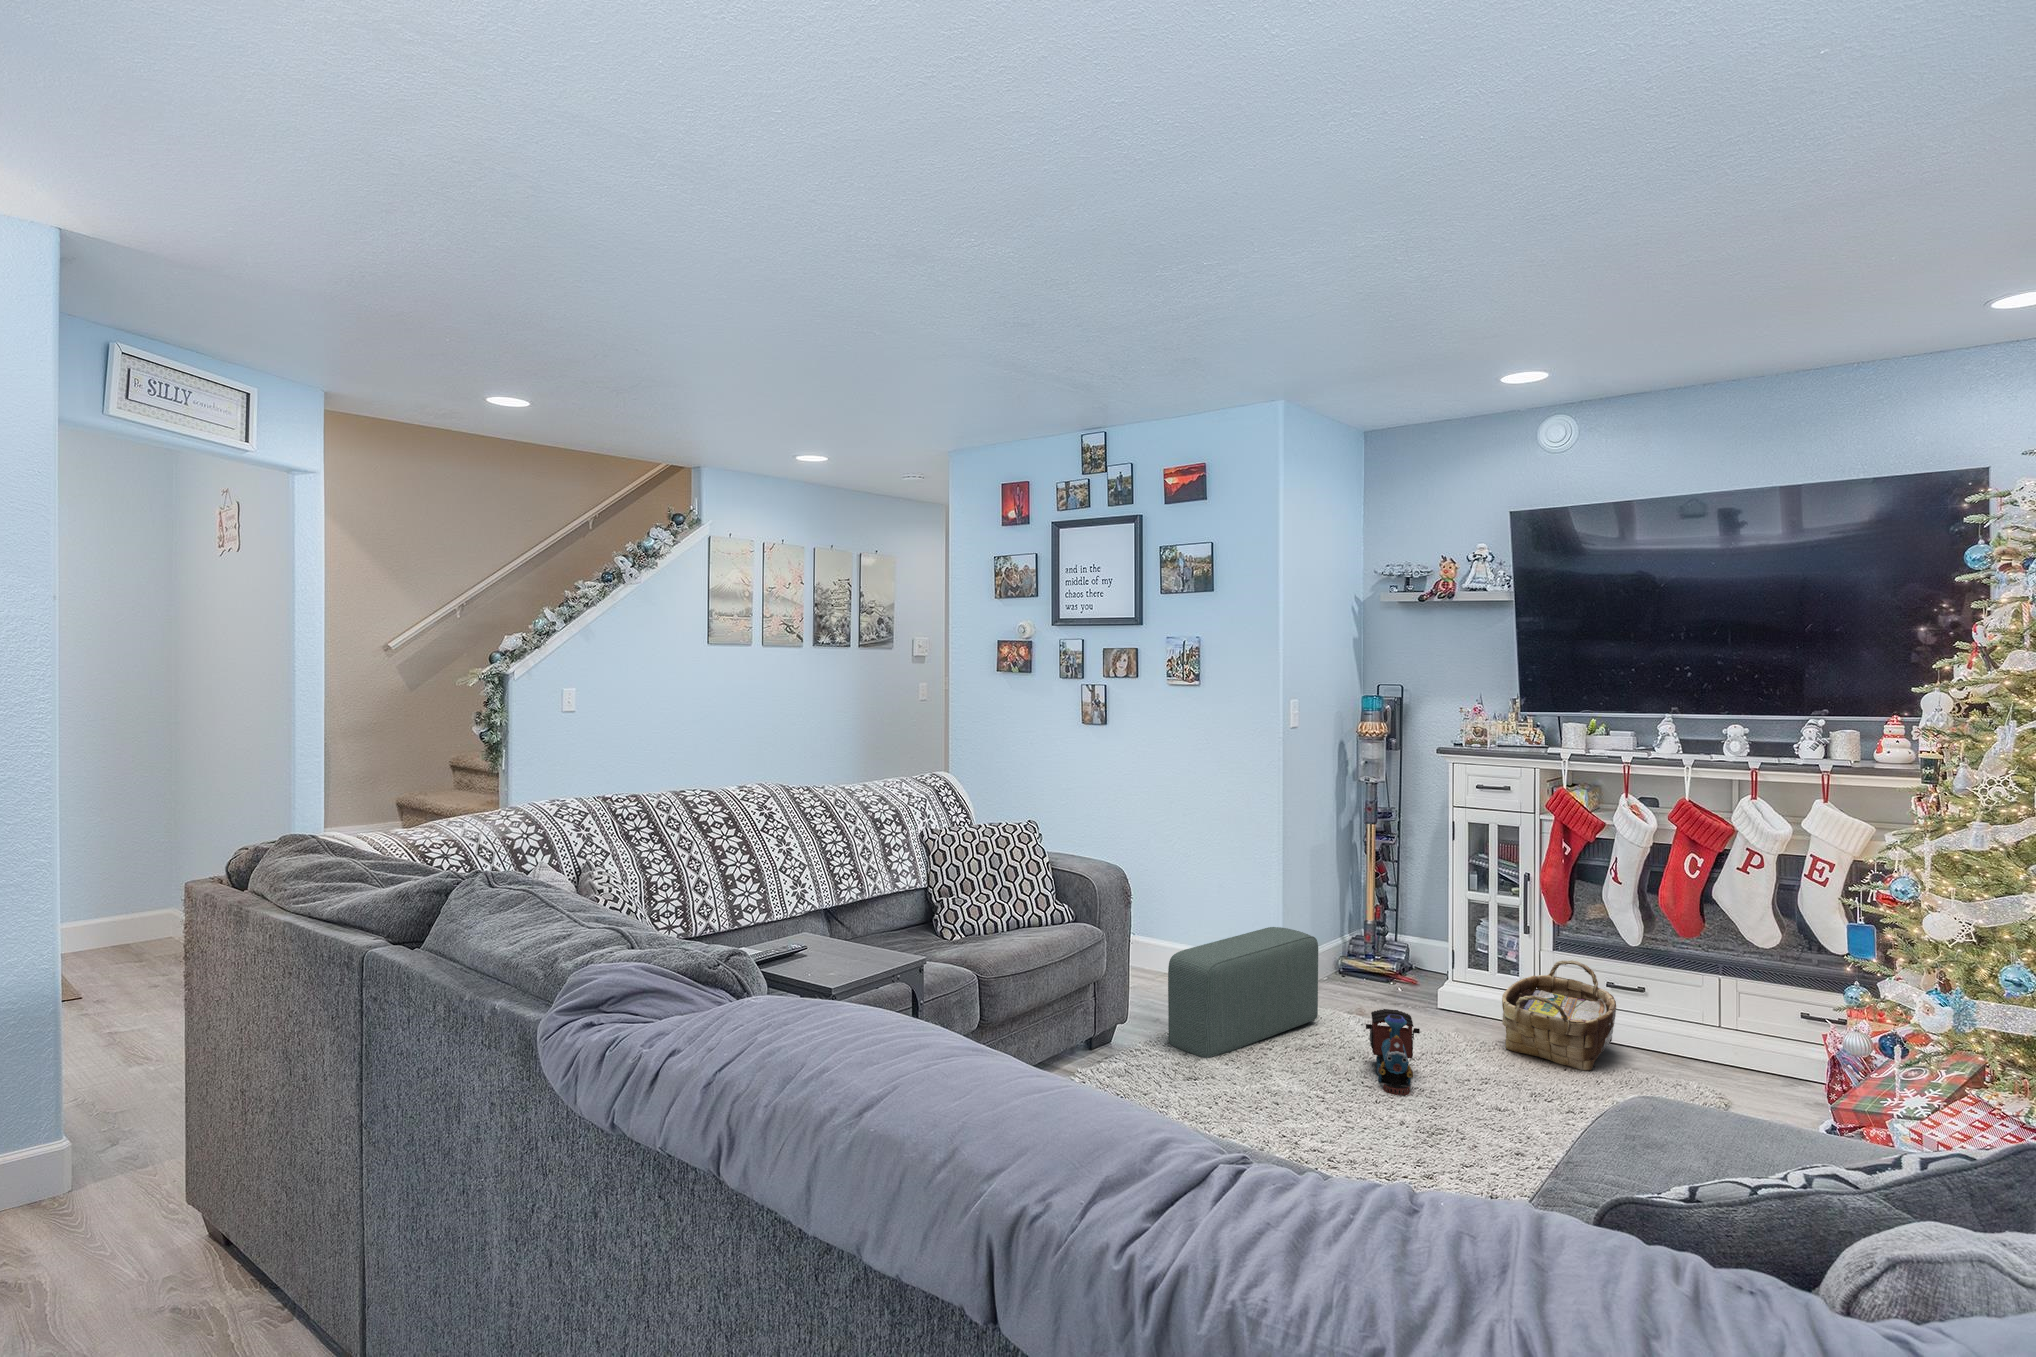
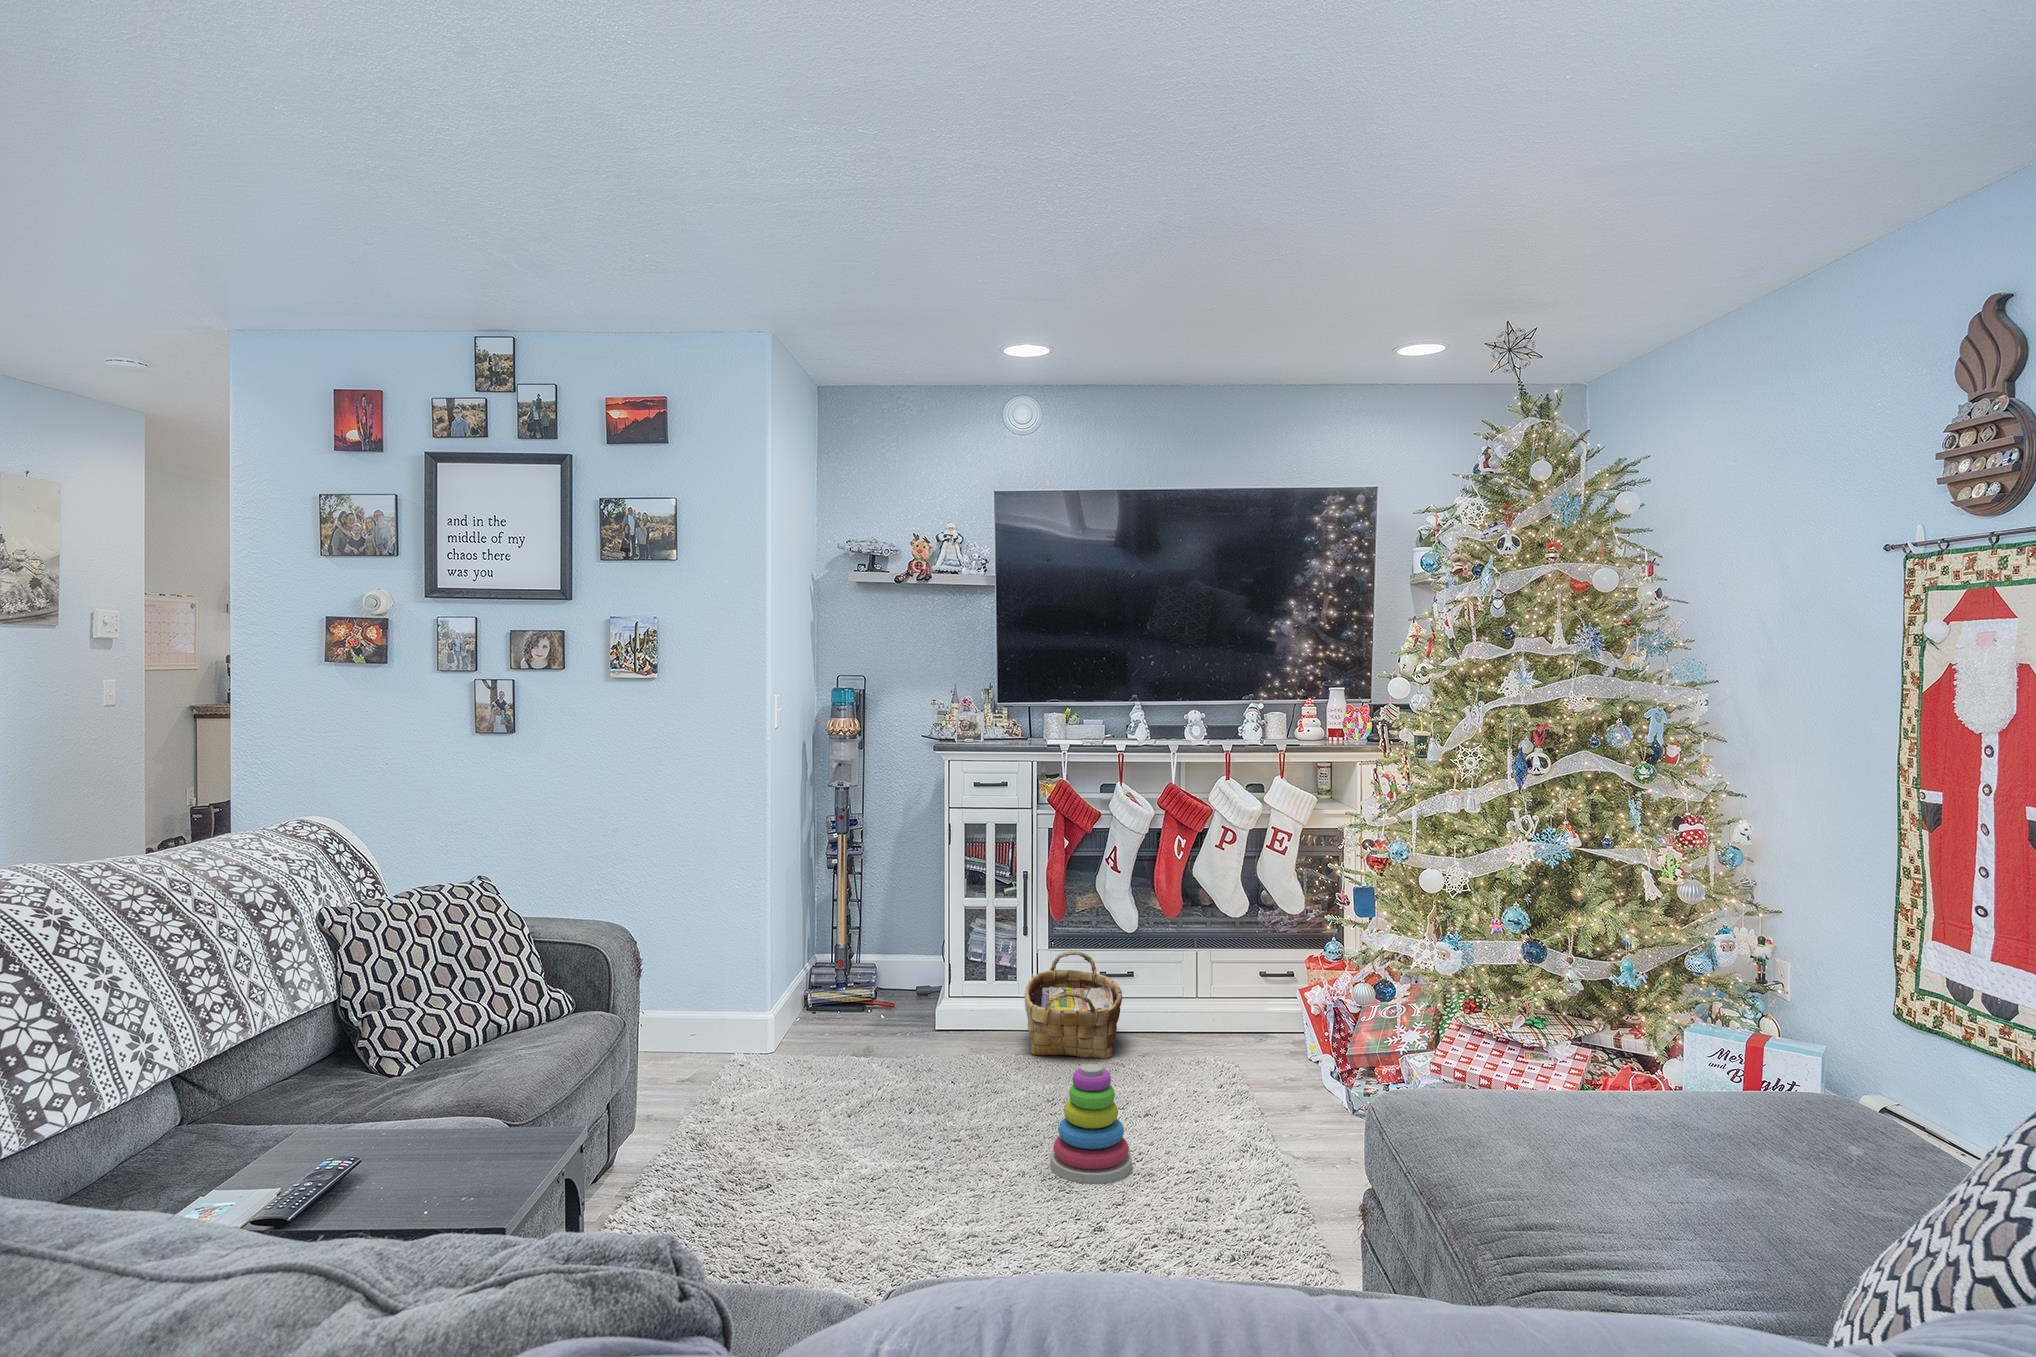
pouf: present [1168,927,1318,1058] -> none [699,969,843,1152]
toy train: present [1366,1009,1420,1095] -> none [929,1037,995,1132]
stacking toy: none [1429,1053,1512,1166] -> present [1051,1064,1132,1184]

